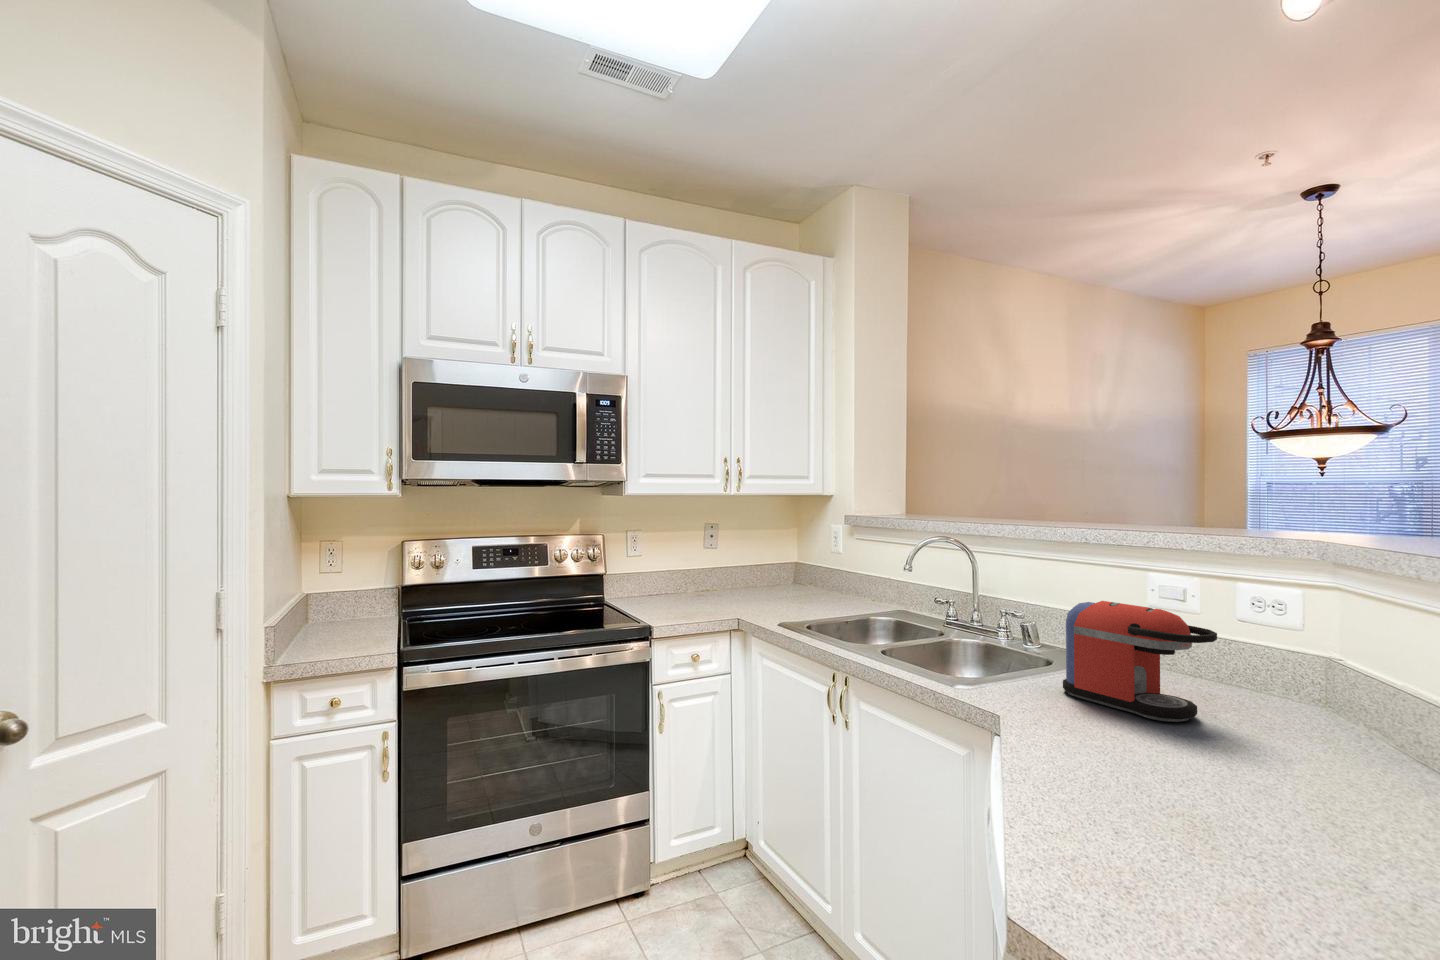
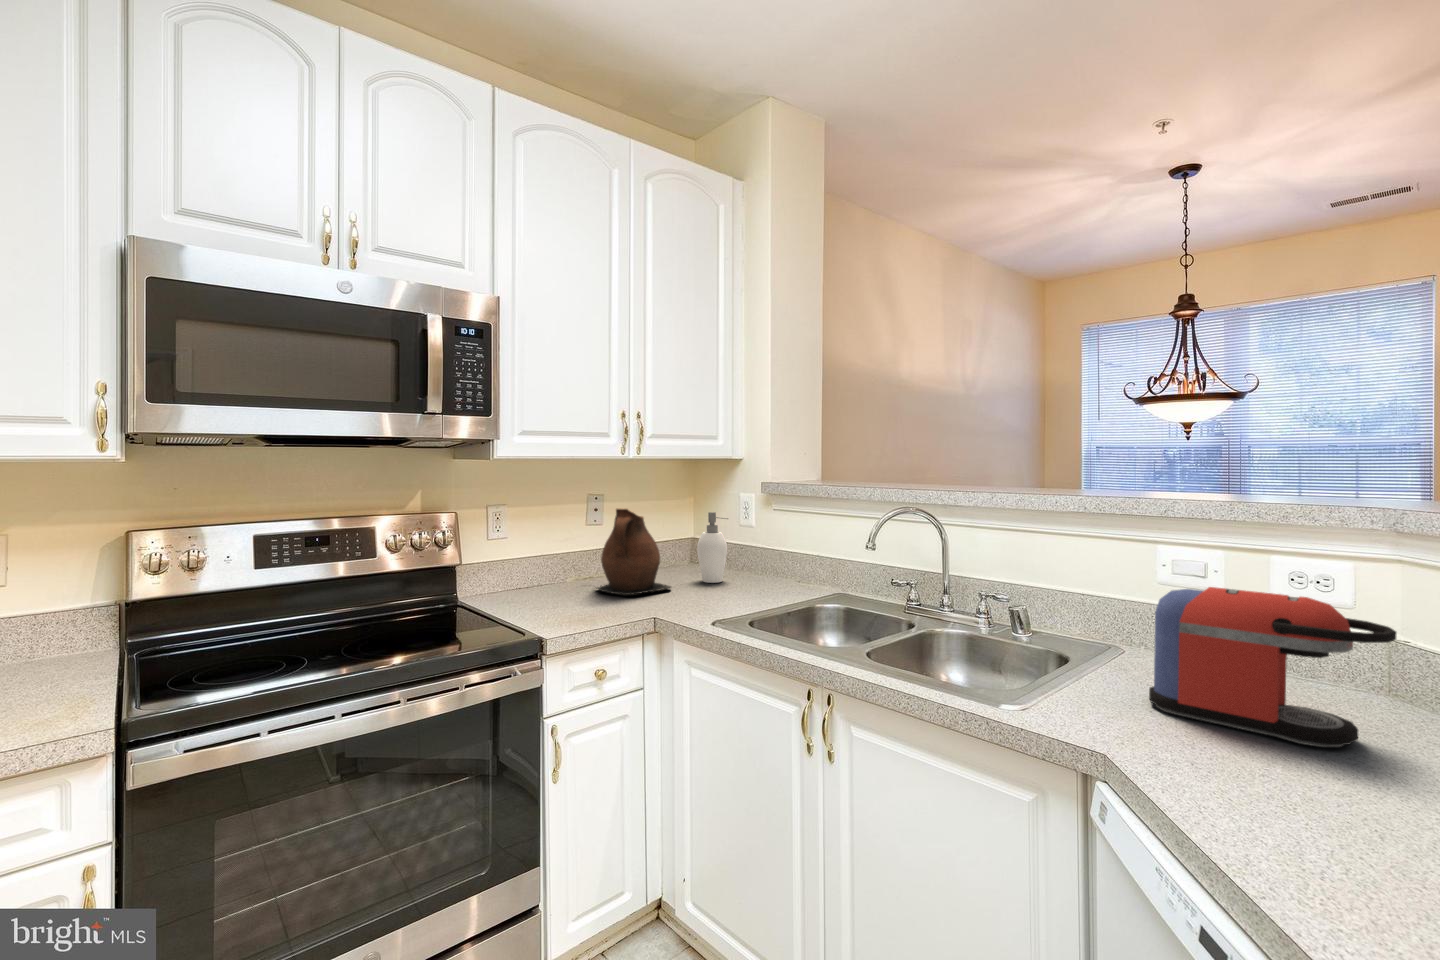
ceramic pitcher: none [704,533,766,601] -> present [596,509,671,595]
soap dispenser: none [790,538,816,596] -> present [697,512,728,583]

